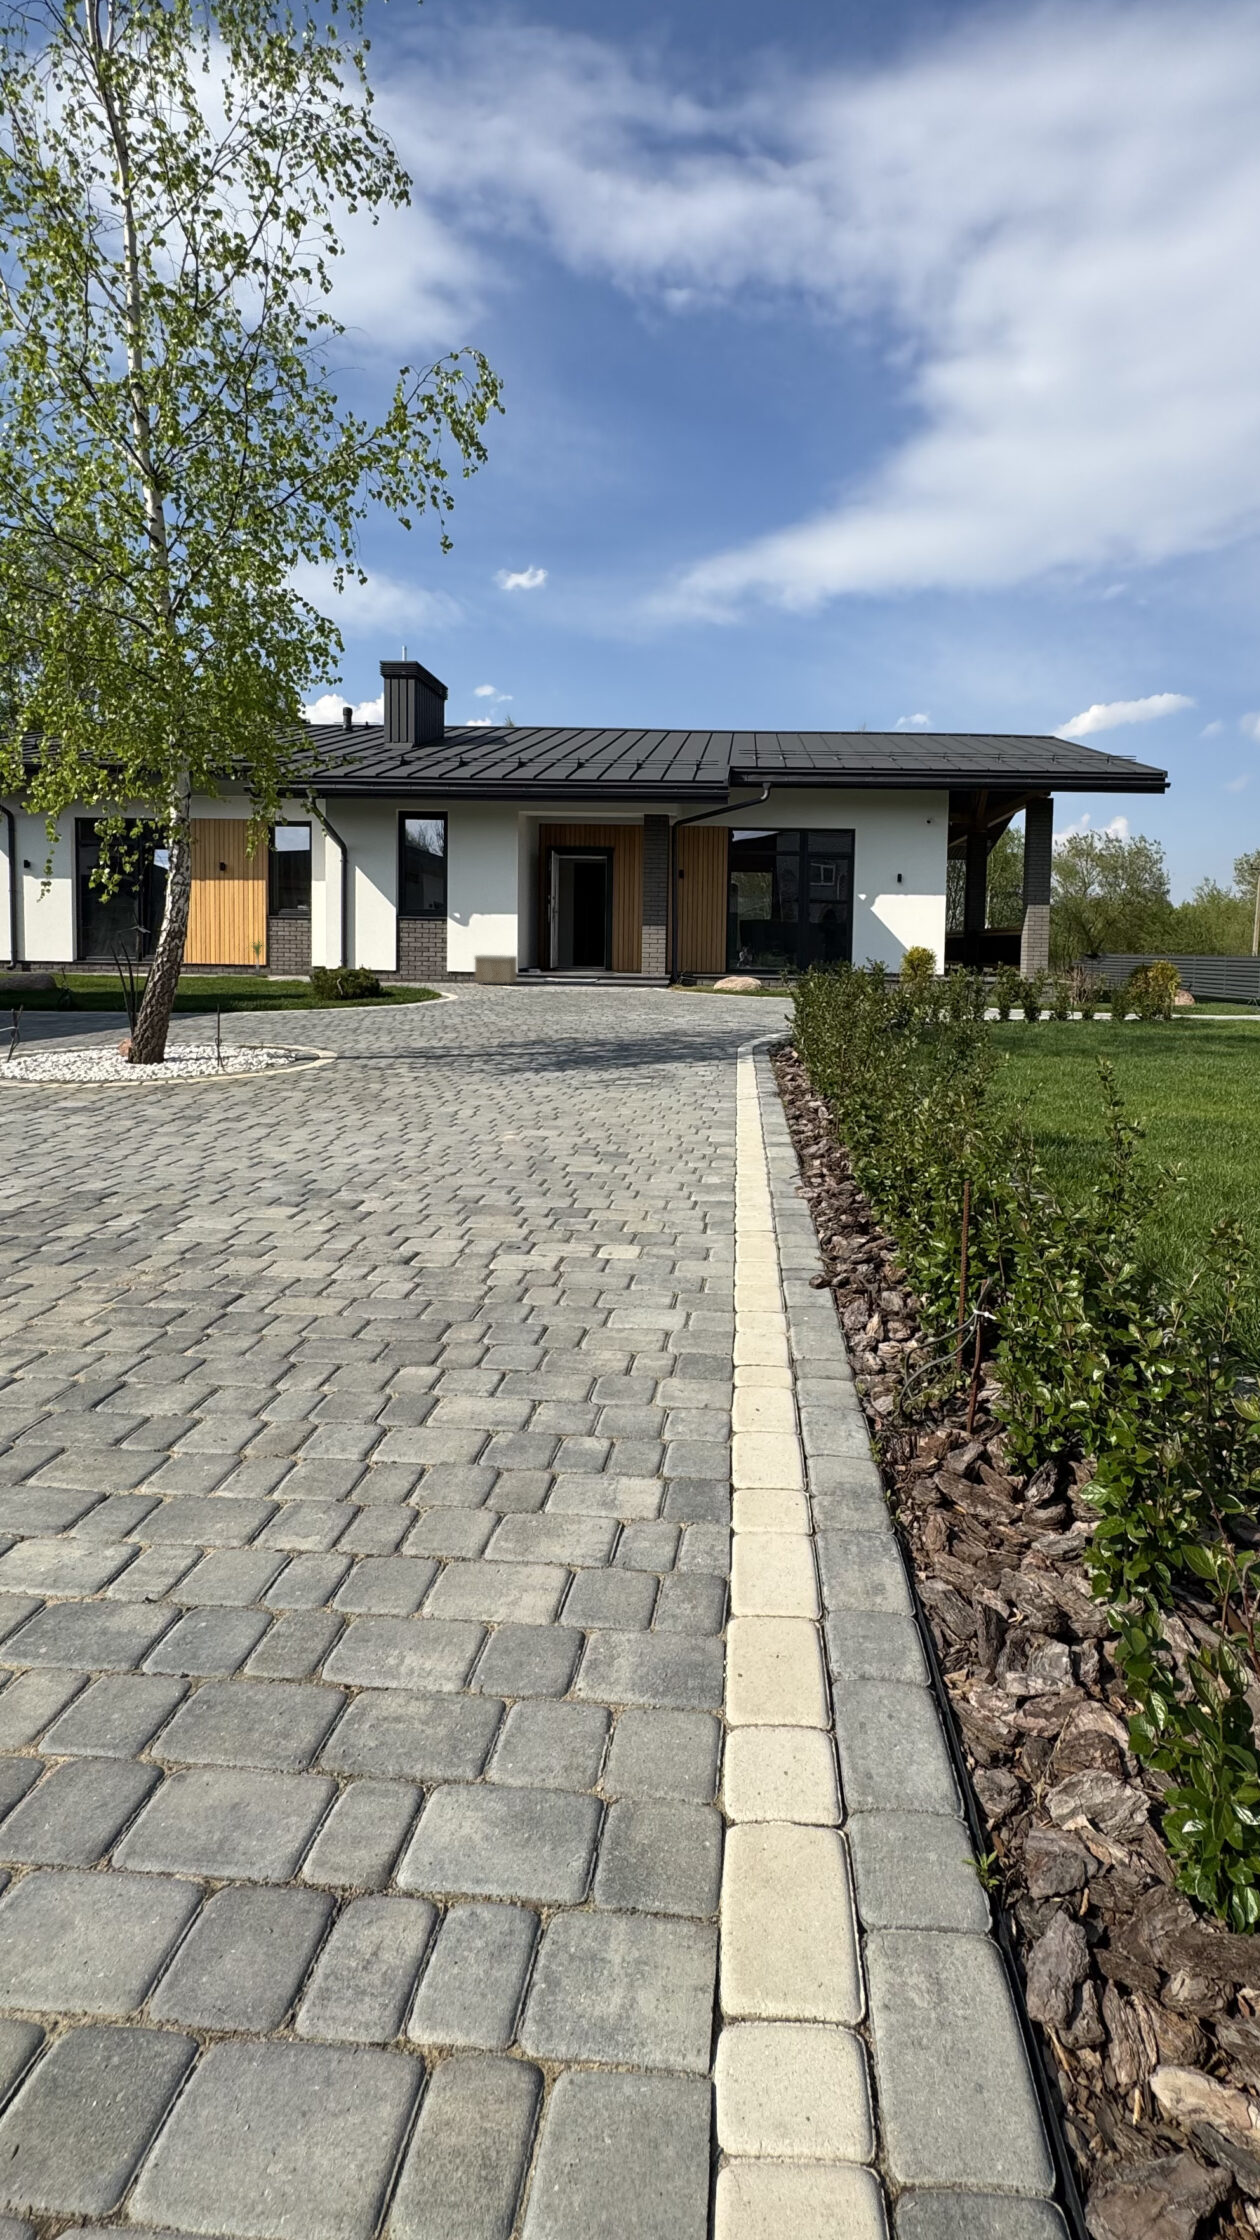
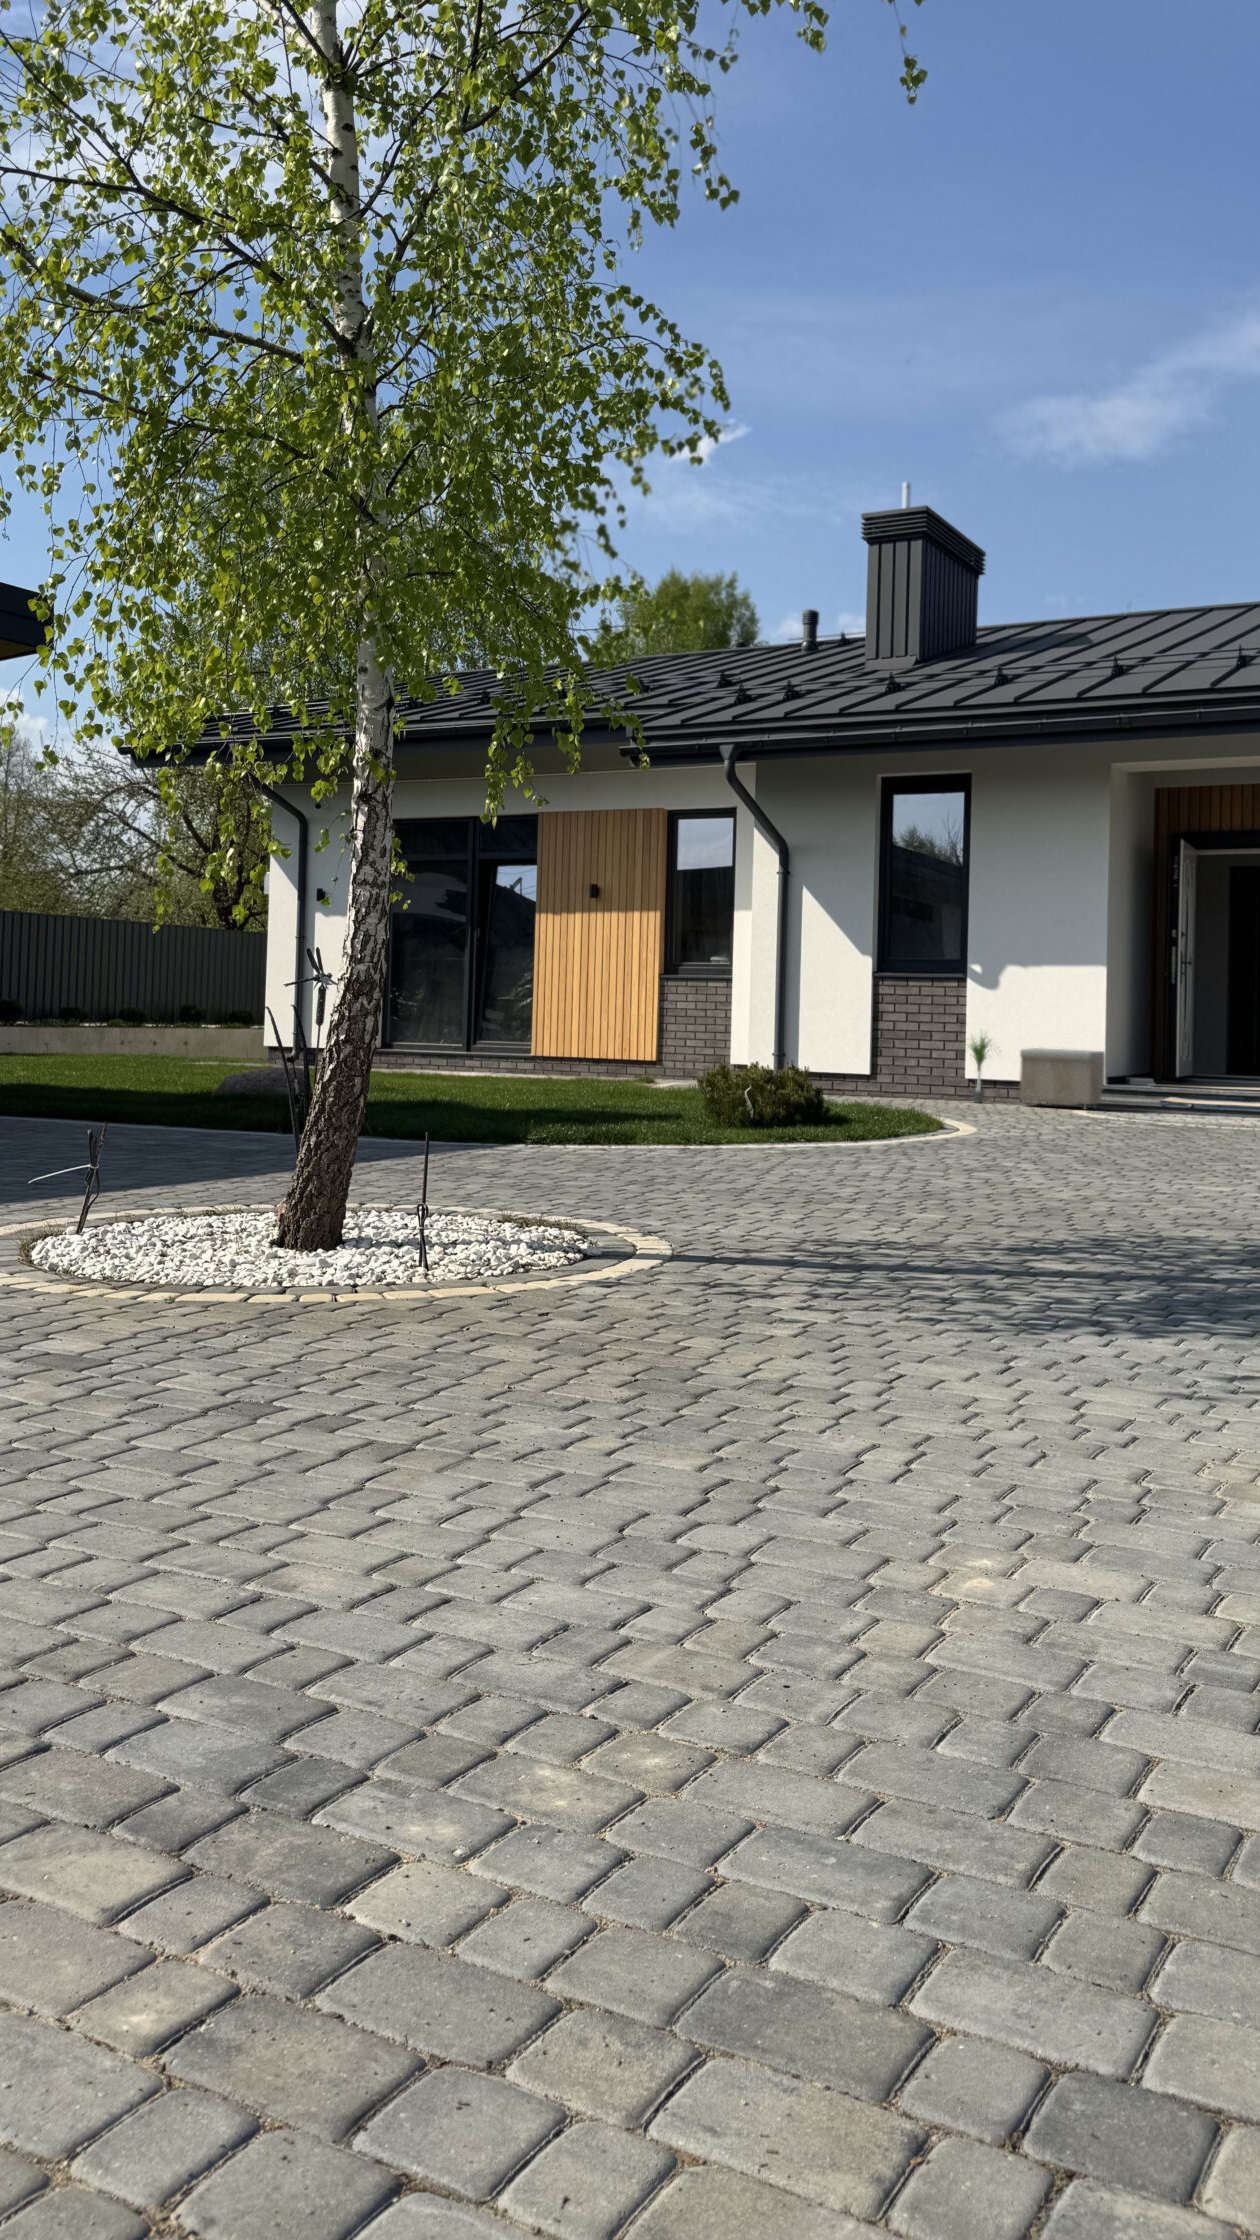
potted plant: present [252,941,262,975] -> present [969,1034,991,1103]

